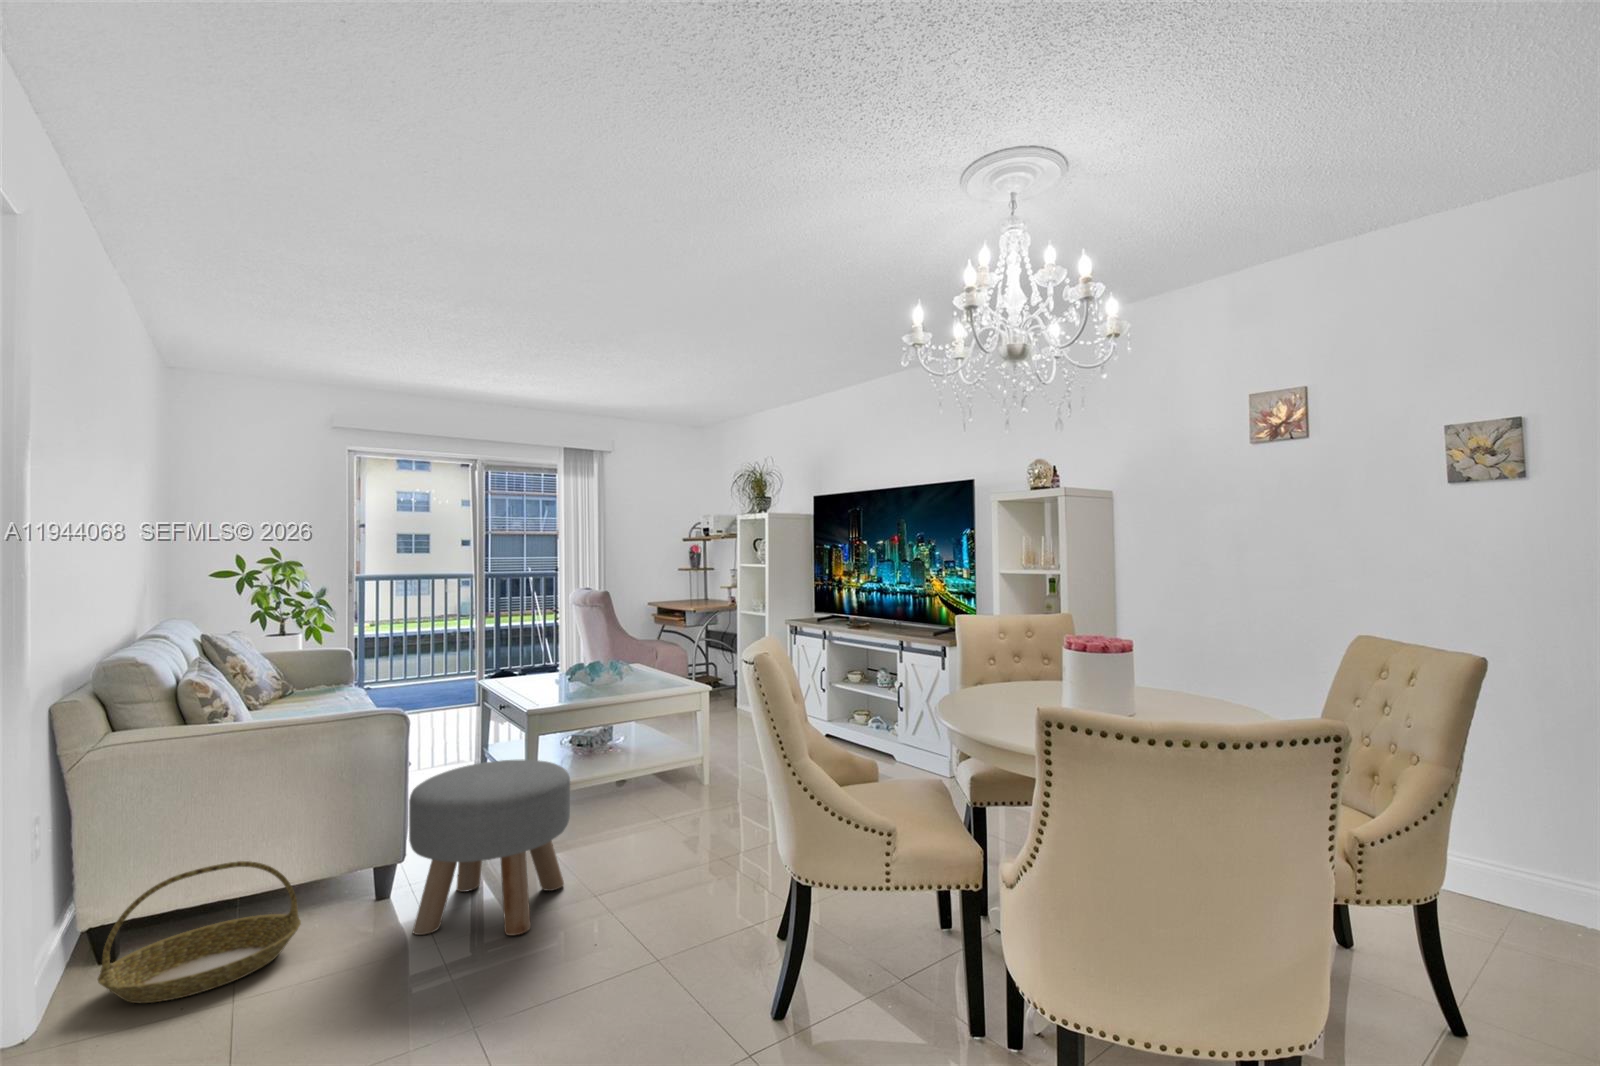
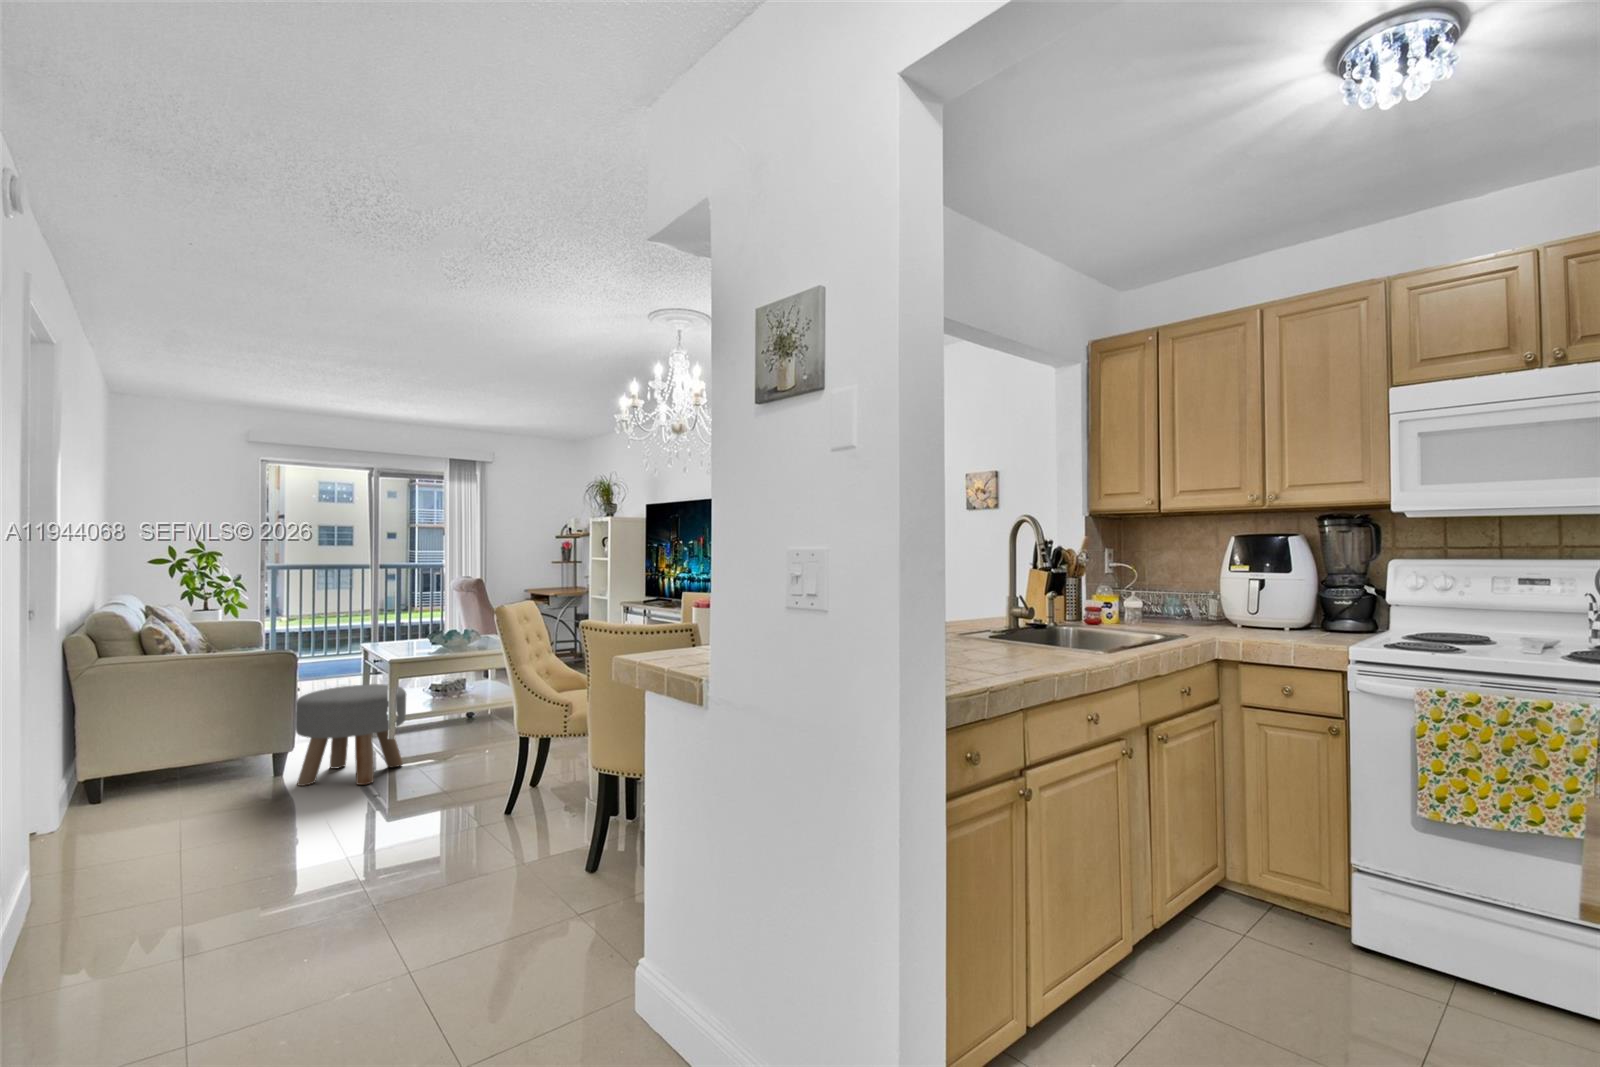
basket: present [98,861,301,1003] -> none [98,736,224,812]

